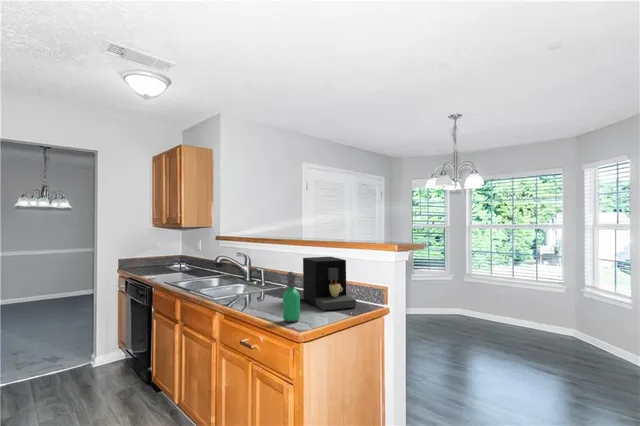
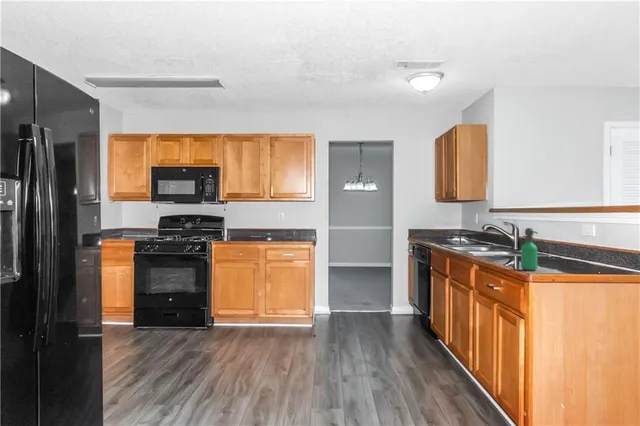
coffee maker: present [303,257,356,310] -> none [560,223,610,271]

